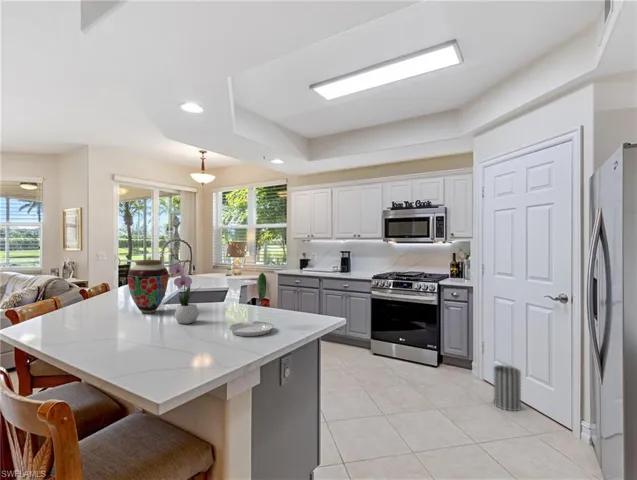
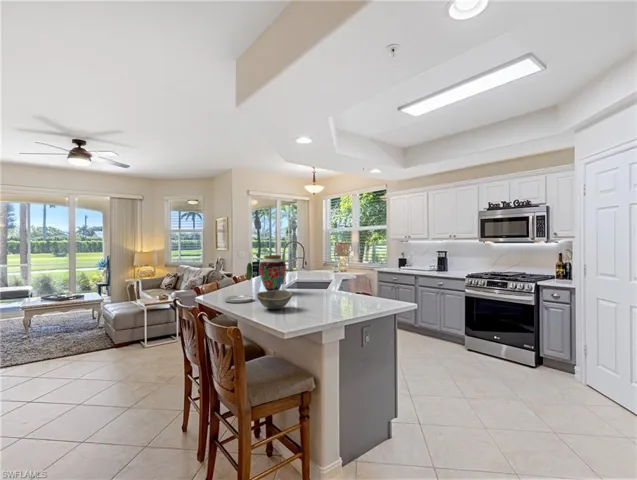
flower arrangement: present [170,254,199,324] -> none [286,250,308,301]
plate: present [229,273,274,336] -> present [224,263,253,303]
bowl: none [121,313,181,344] -> present [257,290,292,309]
wastebasket: present [494,365,521,411] -> none [591,368,624,416]

